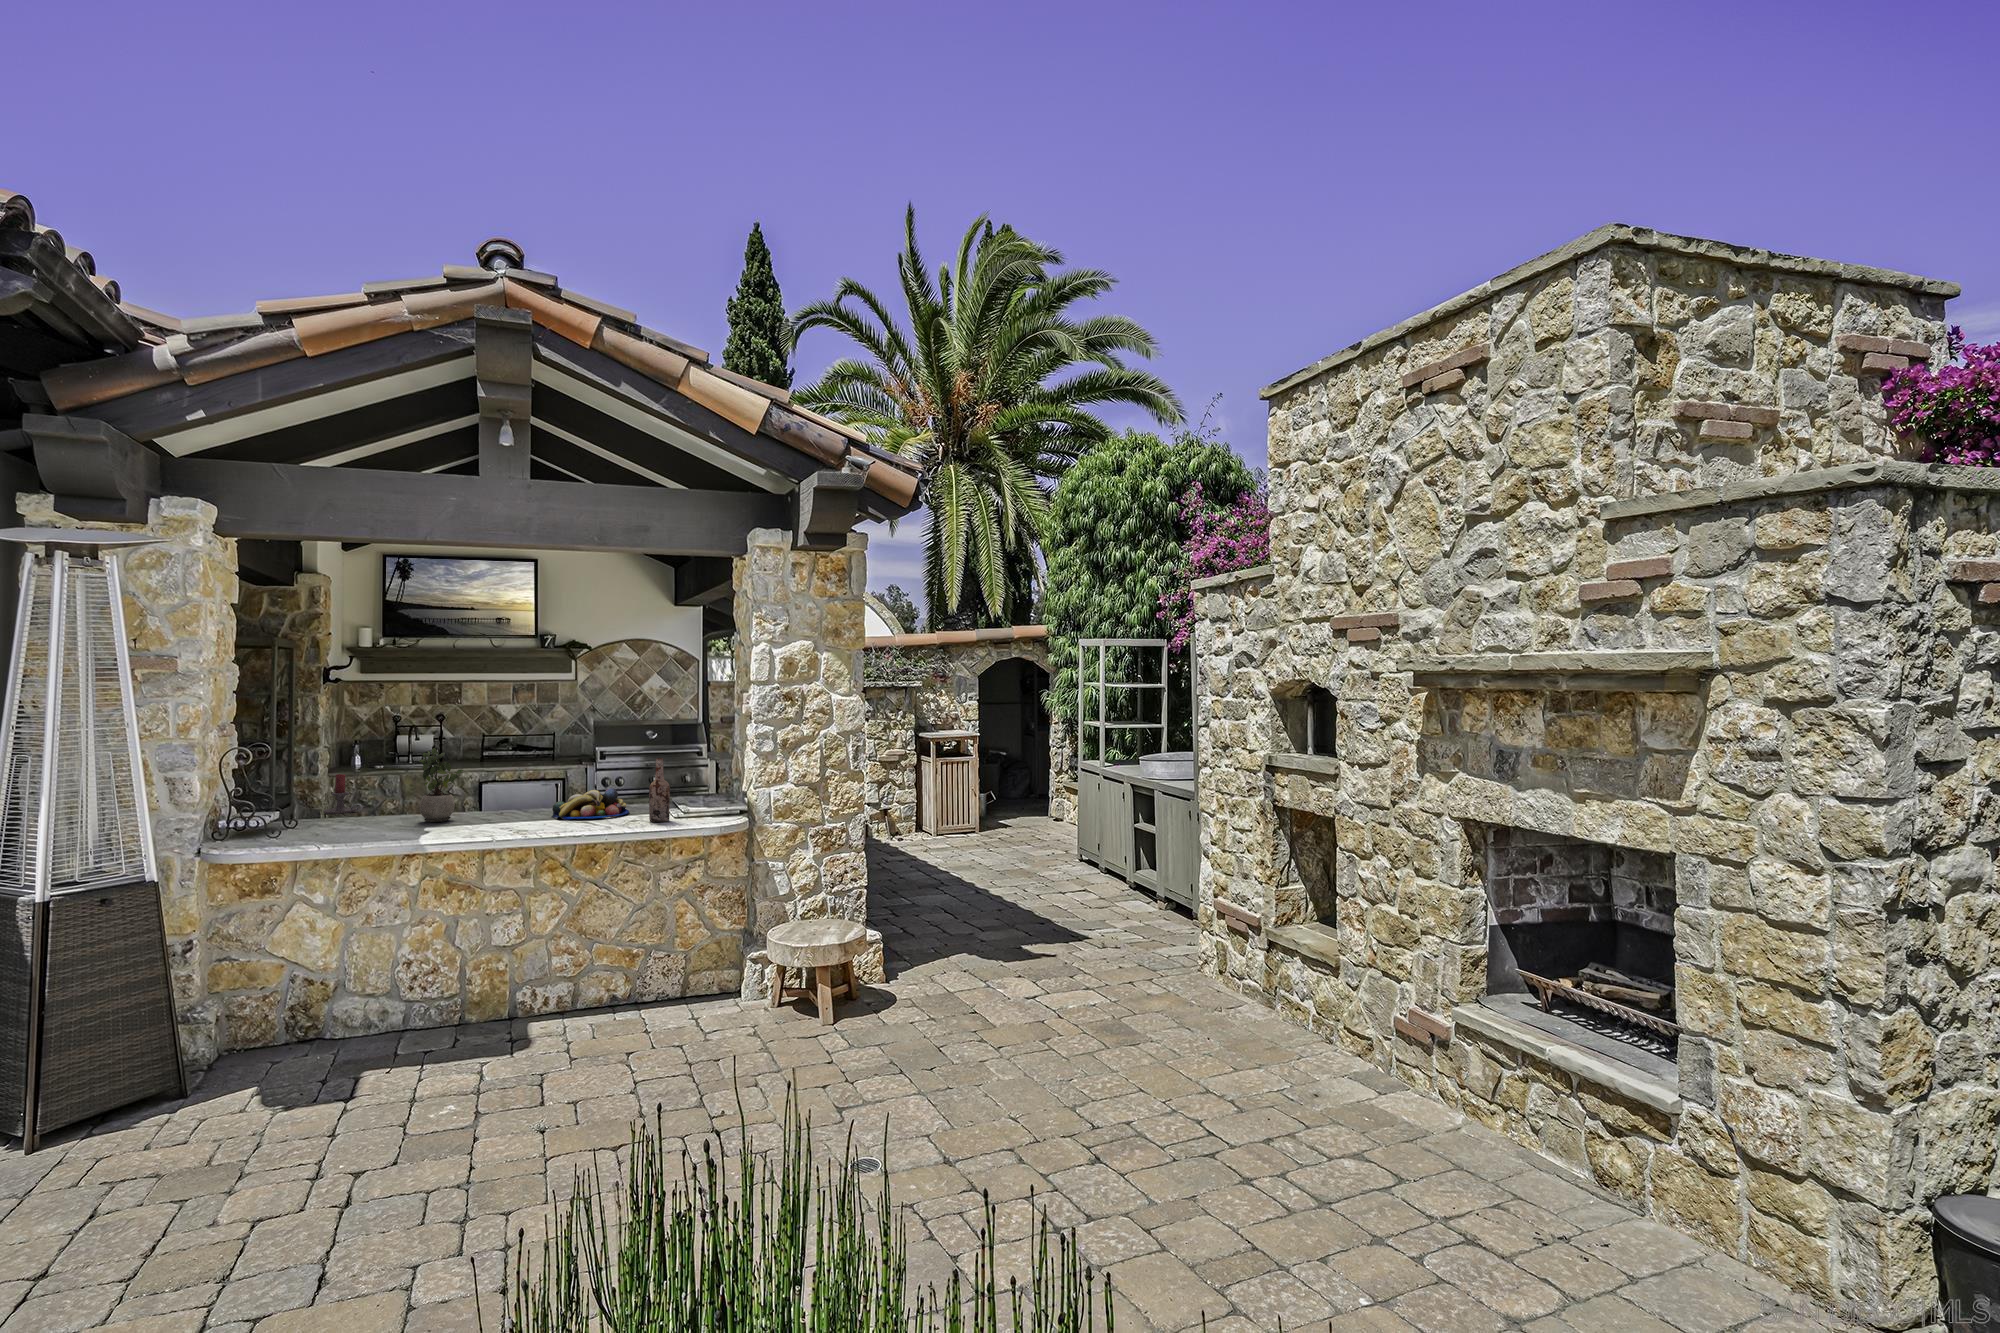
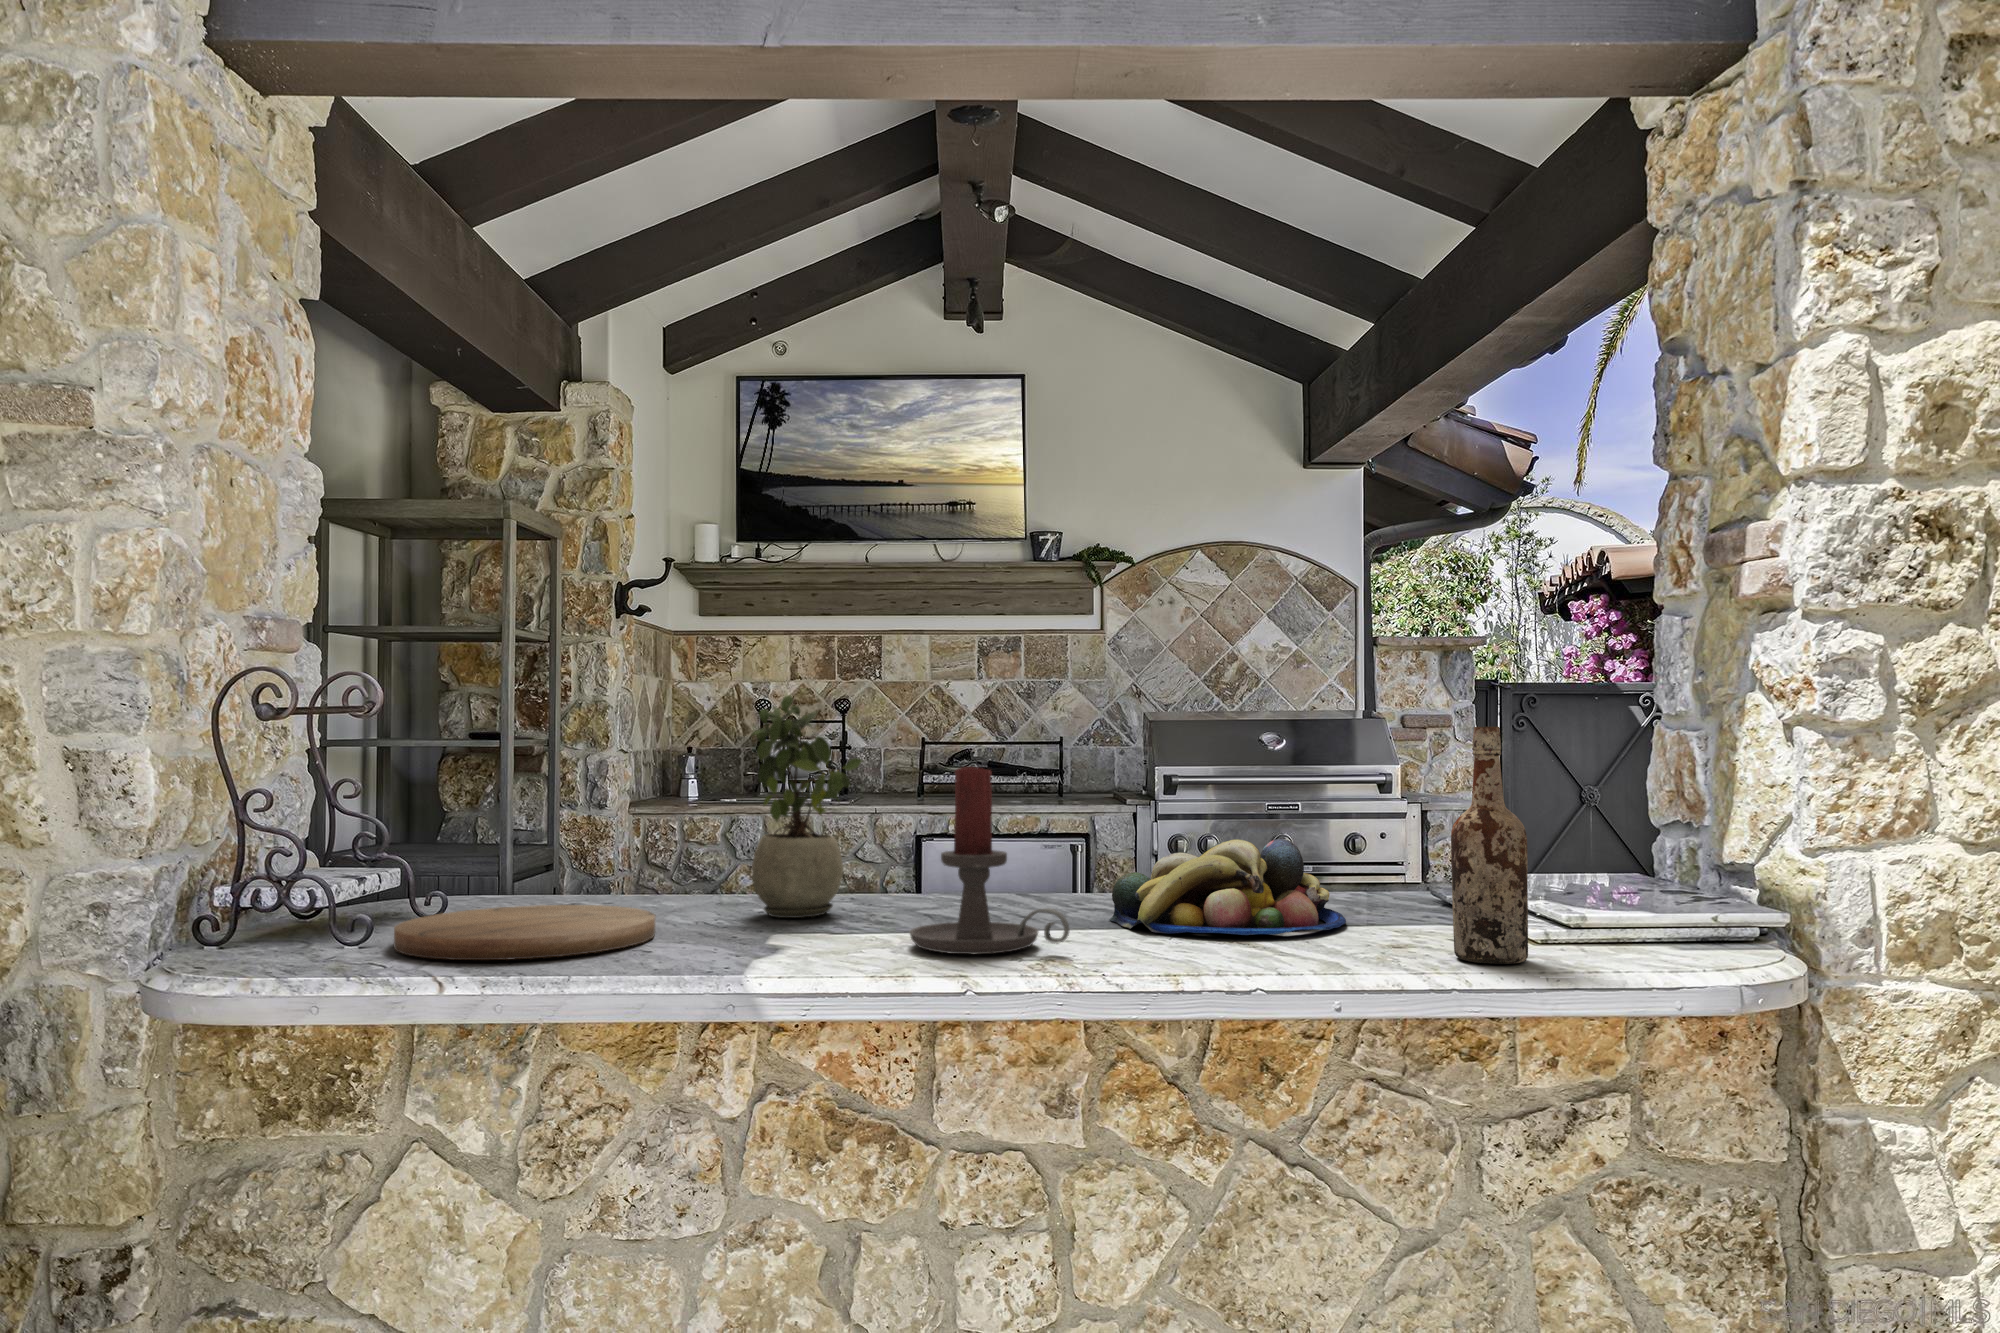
candle holder: present [324,774,363,814] -> present [910,767,1070,954]
cutting board: none [290,822,387,841] -> present [394,905,655,960]

